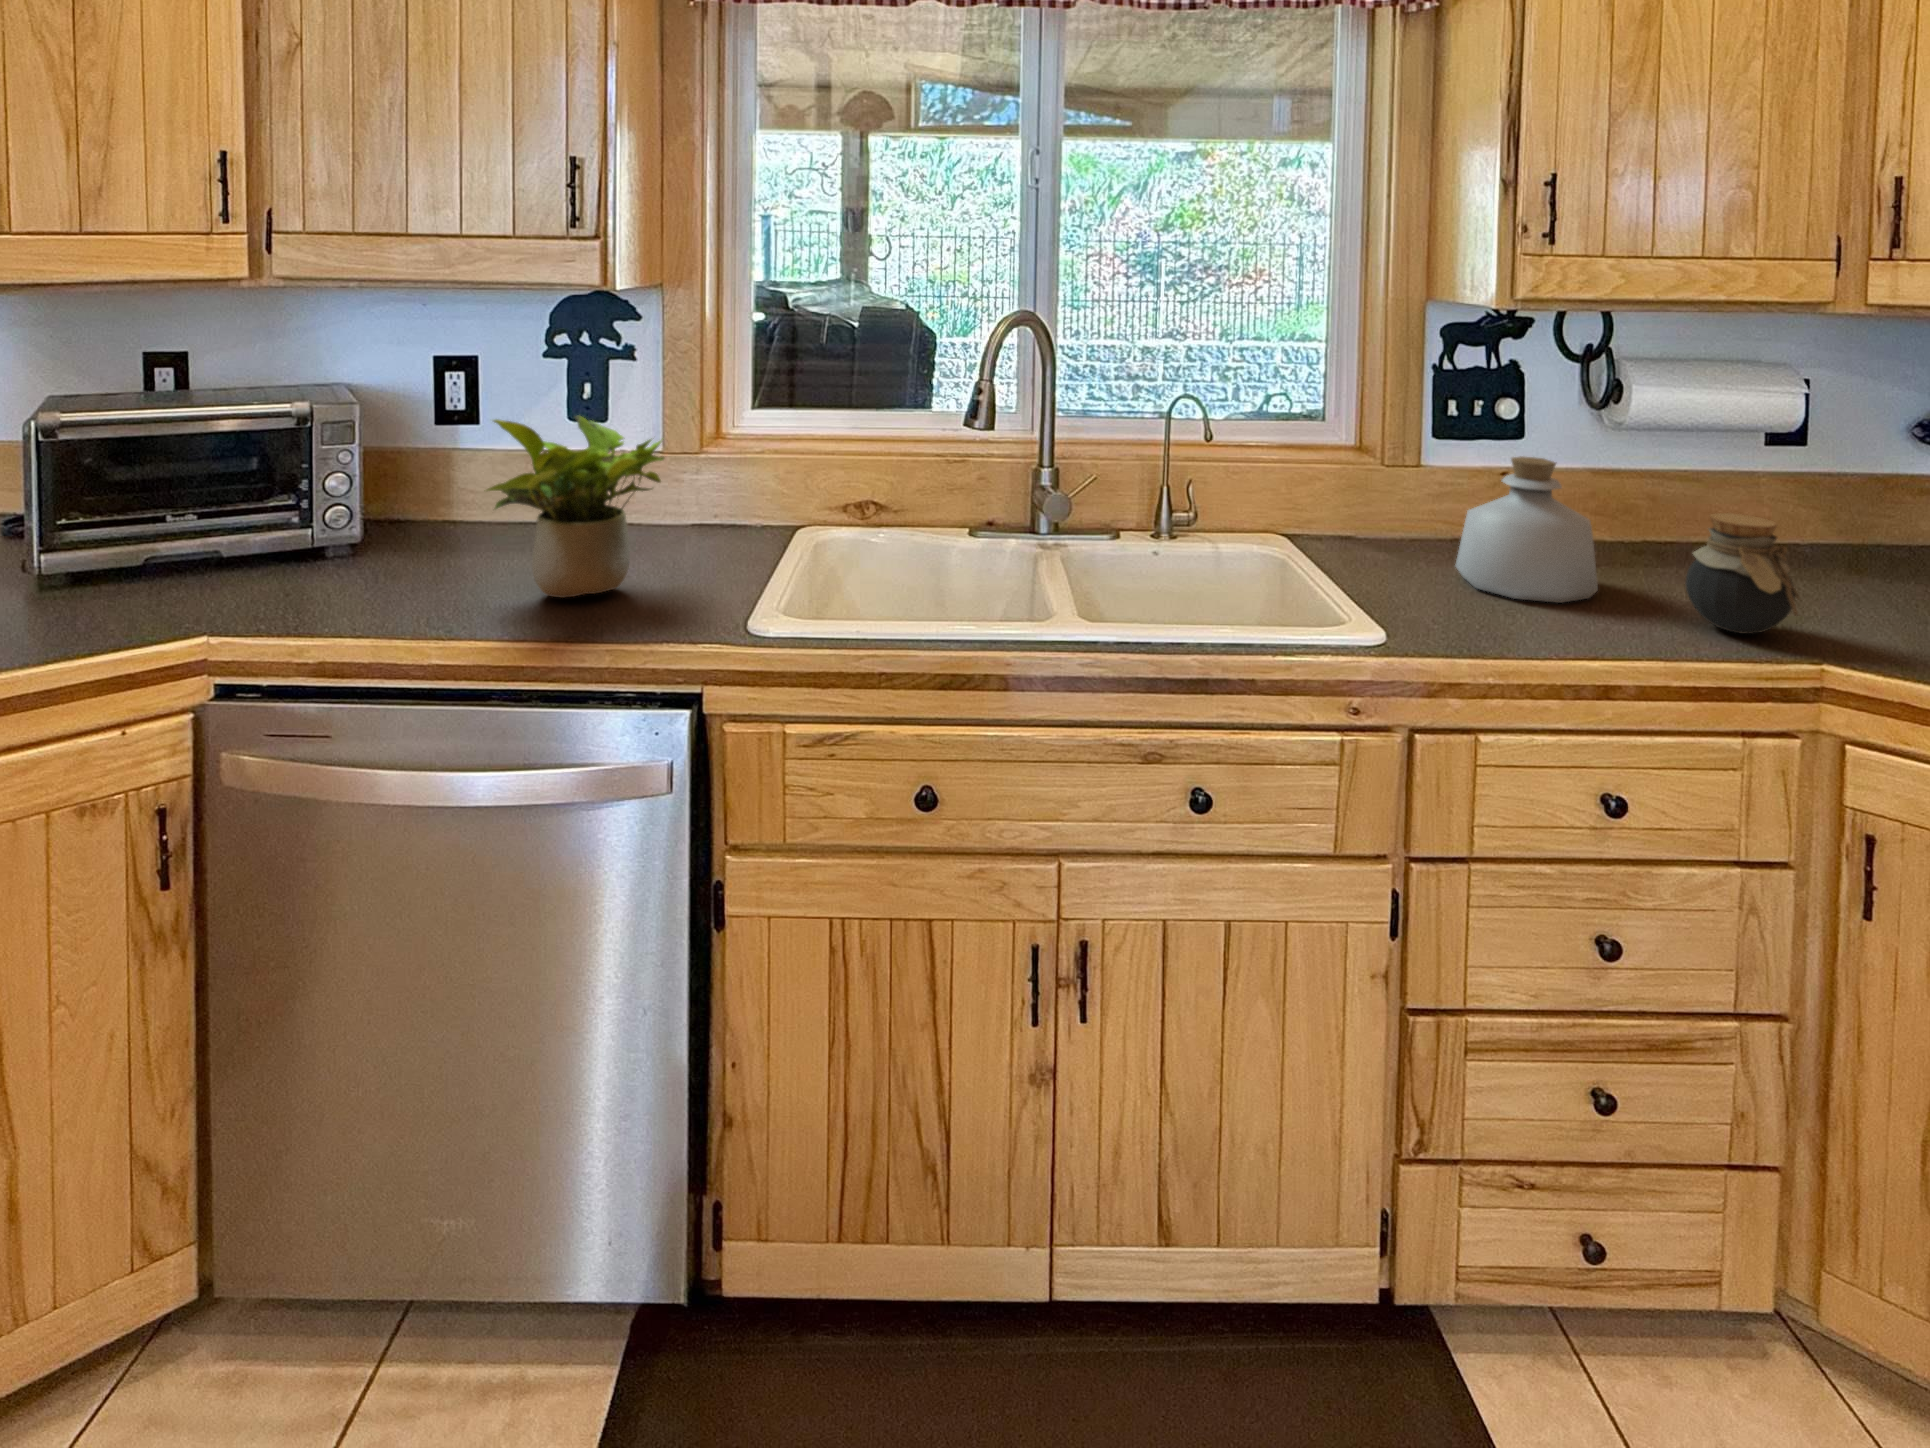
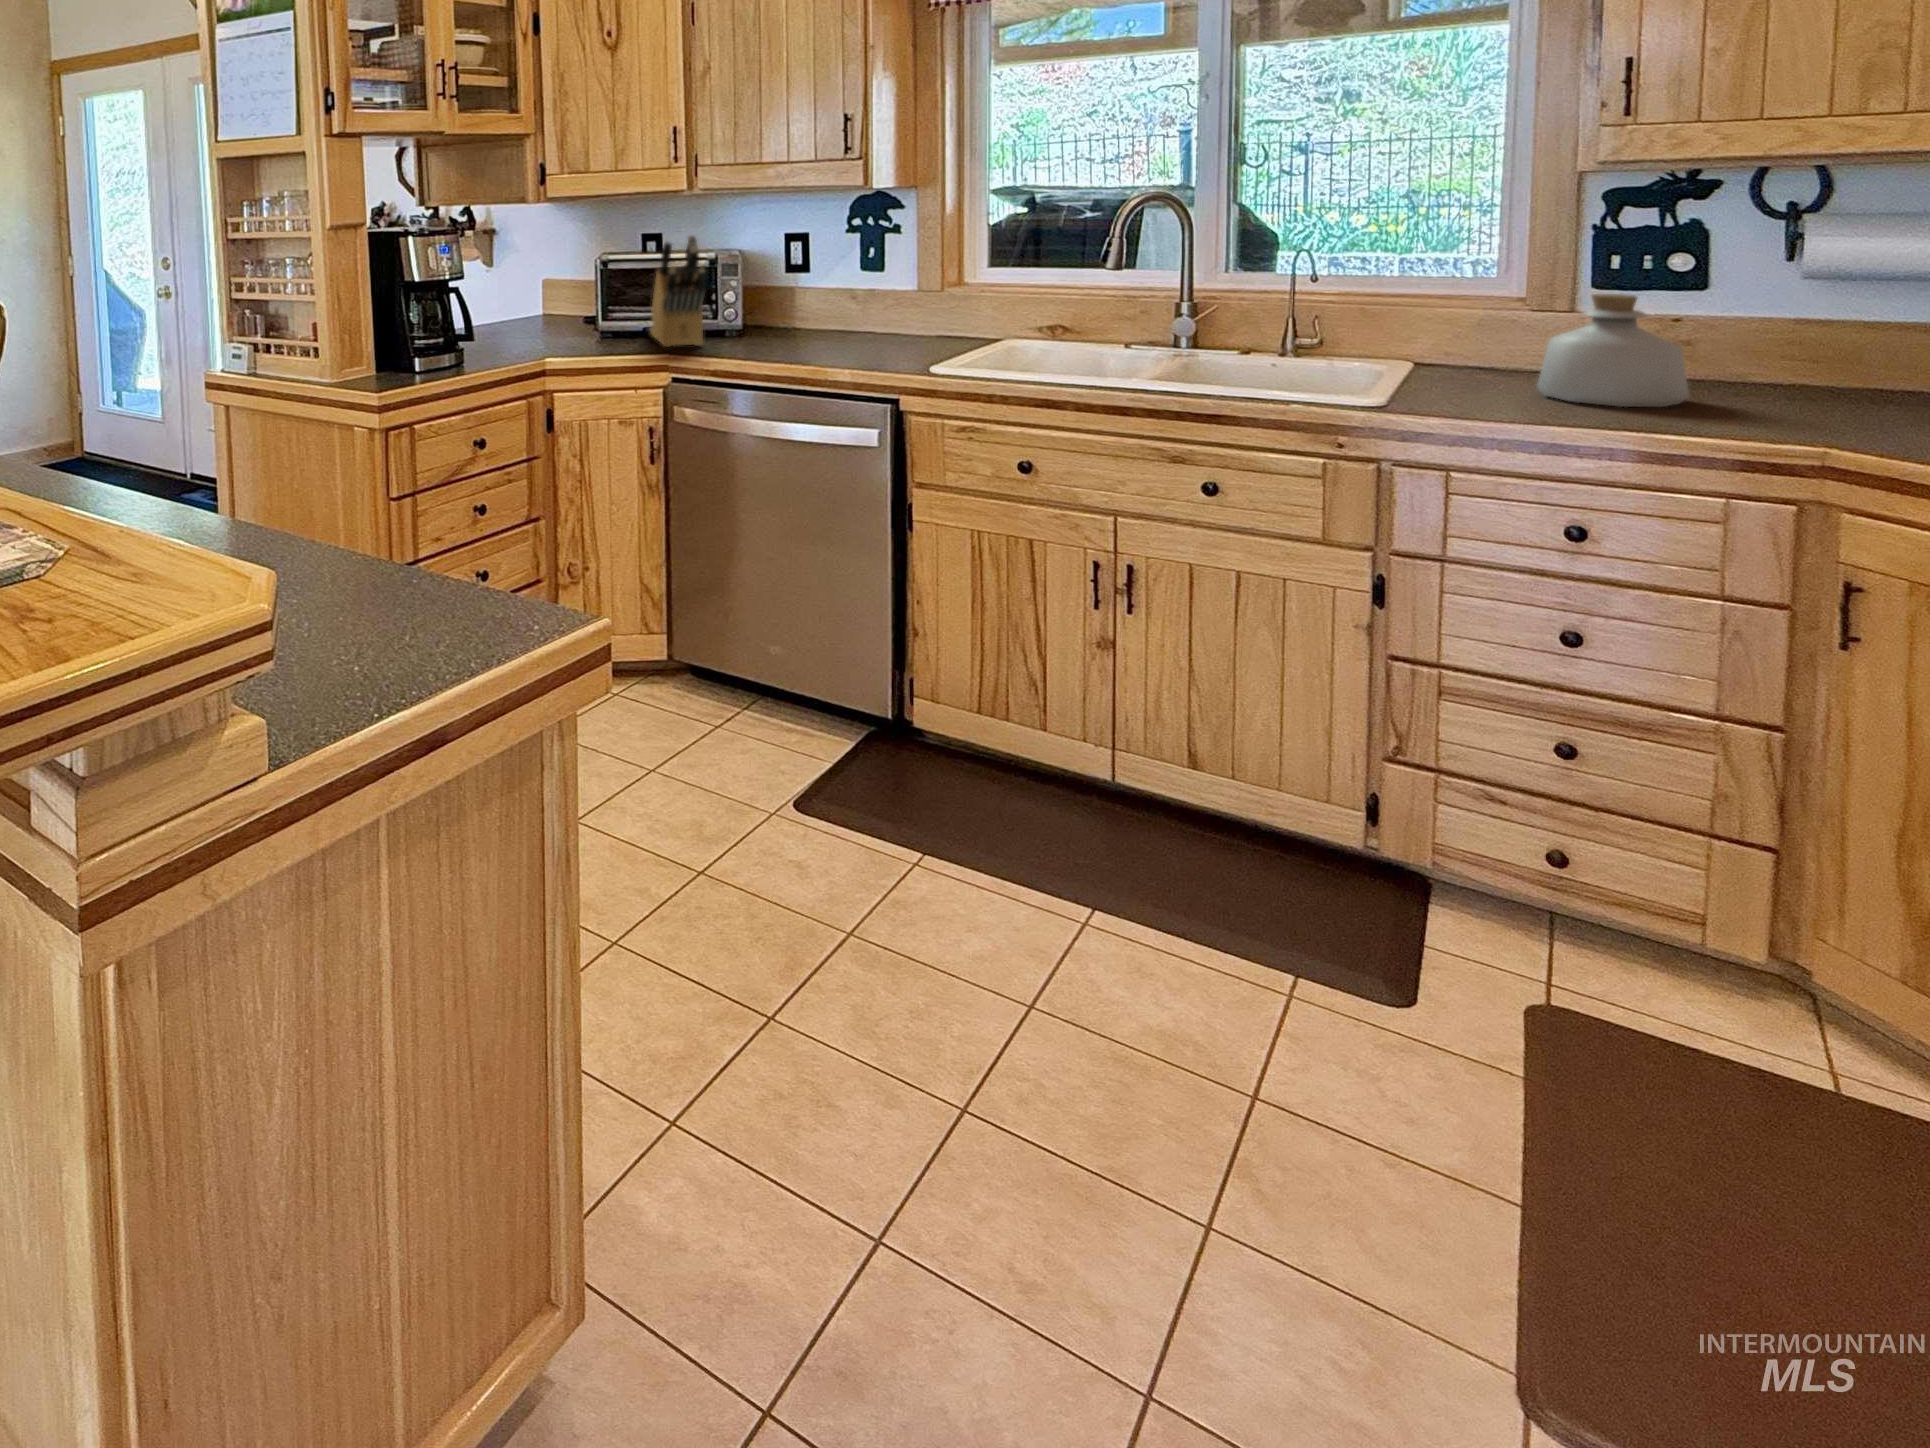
knife block: none [155,371,289,603] -> present [650,235,706,347]
potted plant: present [487,416,664,598] -> none [795,258,902,356]
jar: present [1685,513,1799,634] -> none [1727,333,1846,431]

